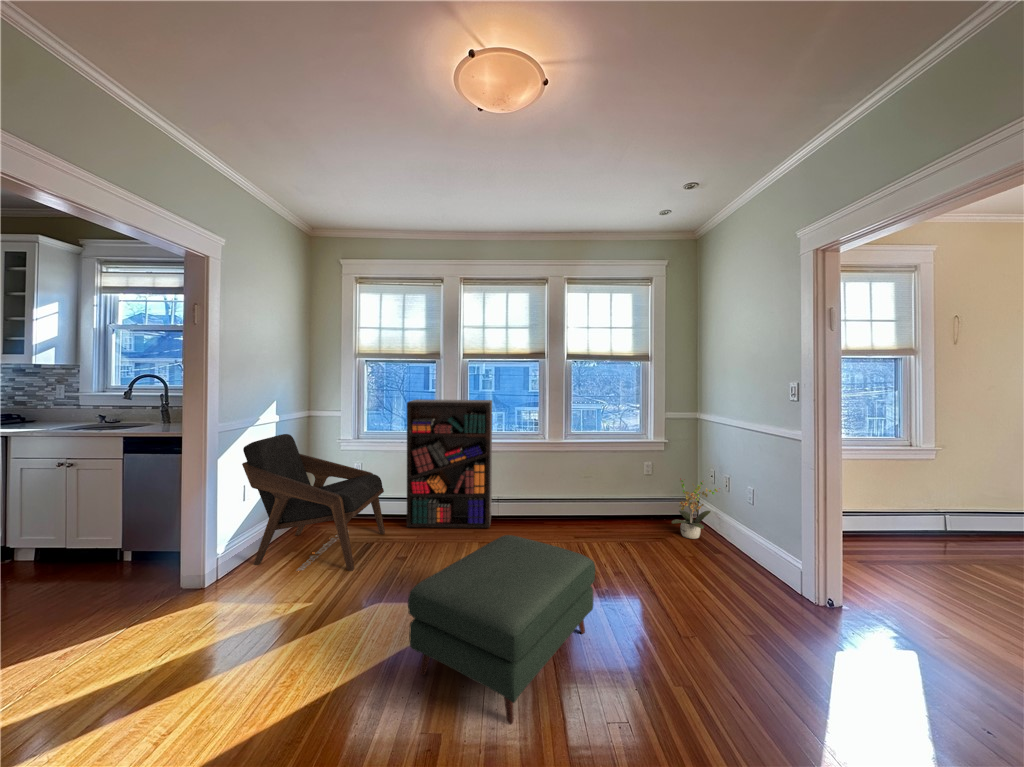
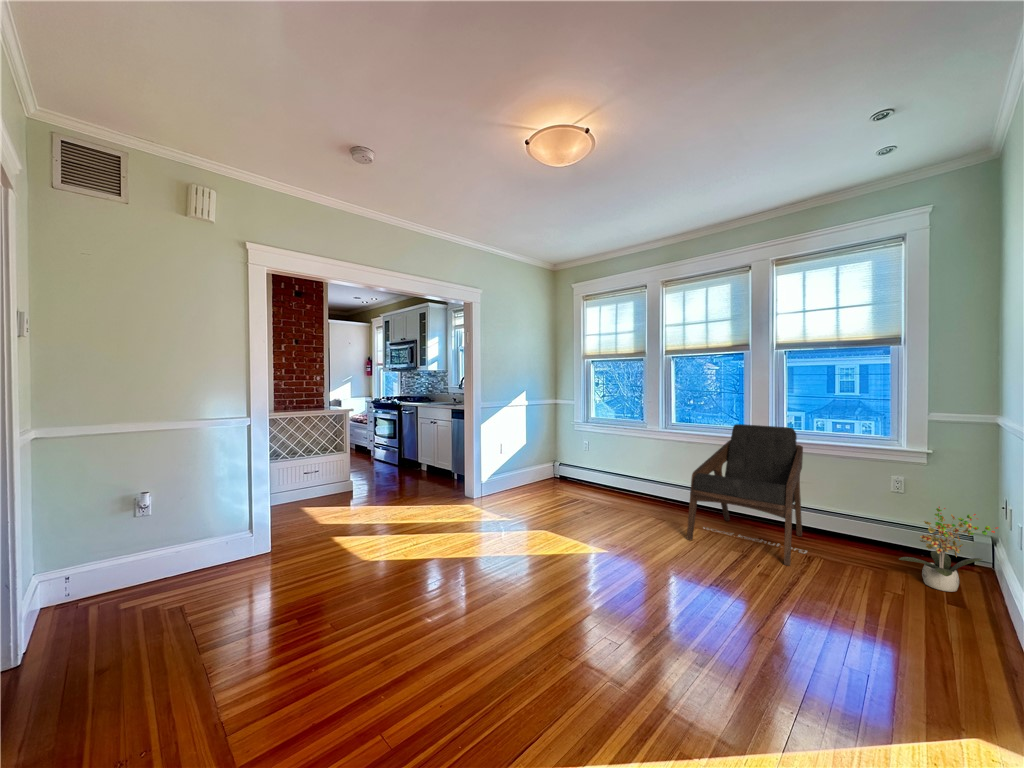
bookshelf: present [407,399,492,528] -> none [604,393,689,516]
lounge chair: present [242,434,385,571] -> present [687,424,807,566]
ottoman: present [408,535,595,724] -> none [510,502,666,613]

